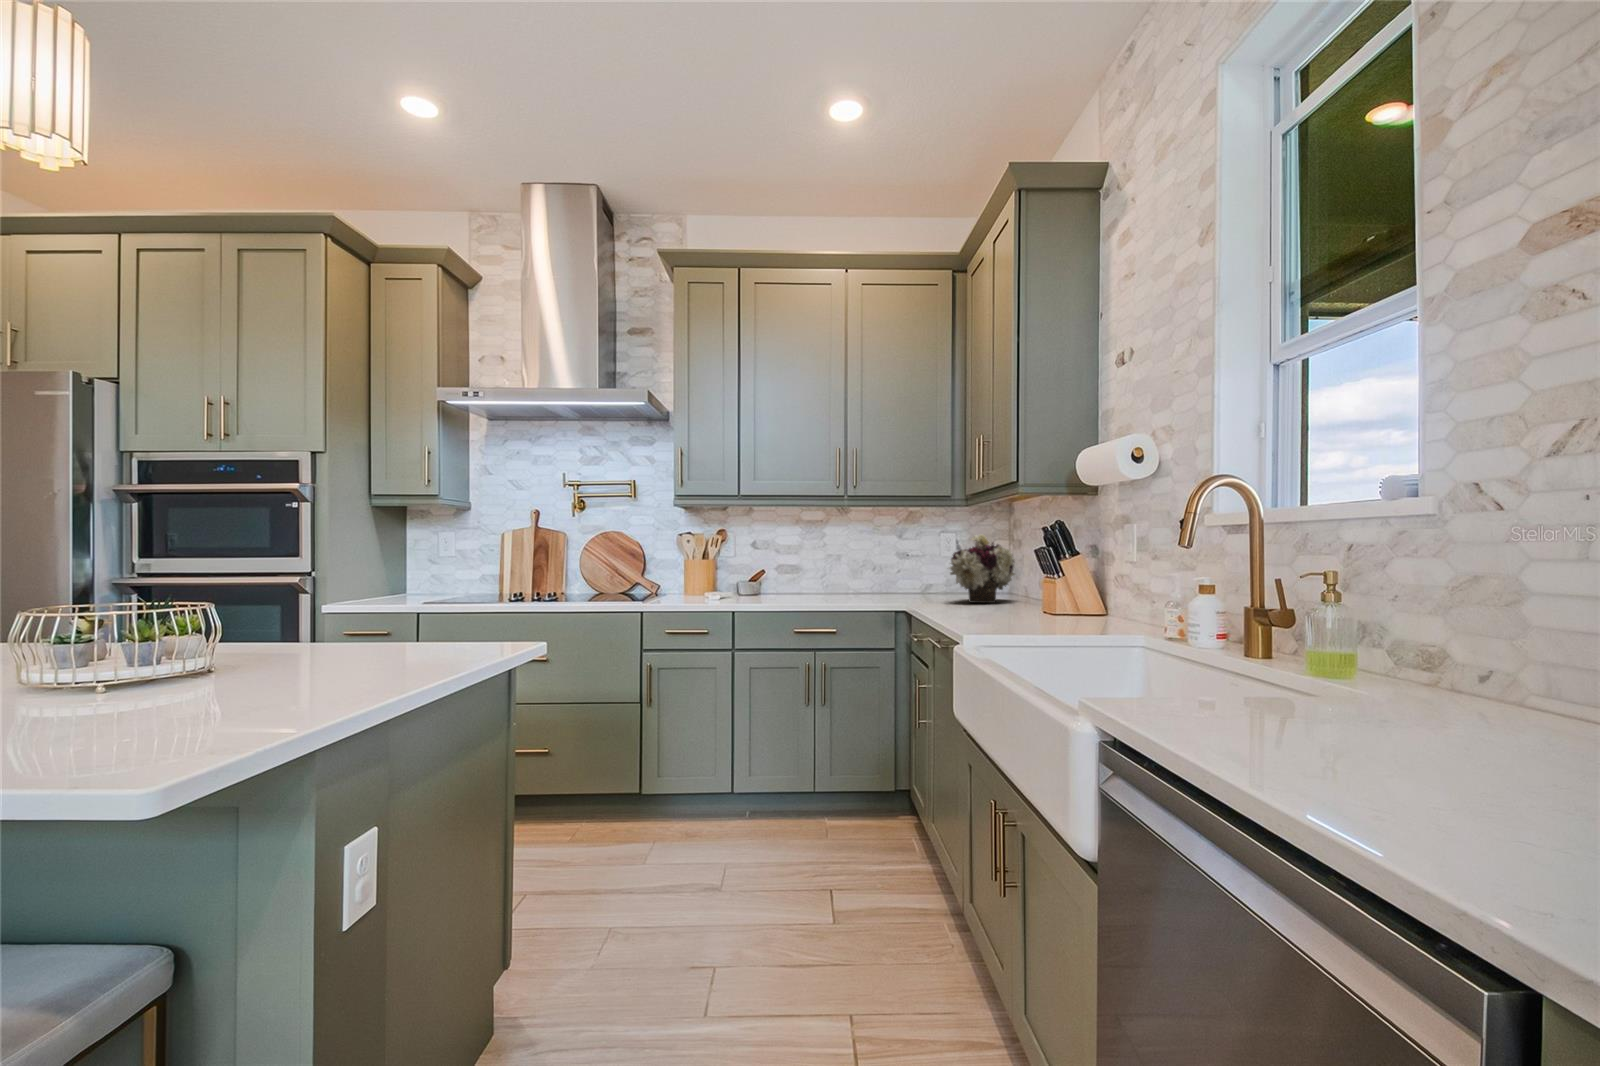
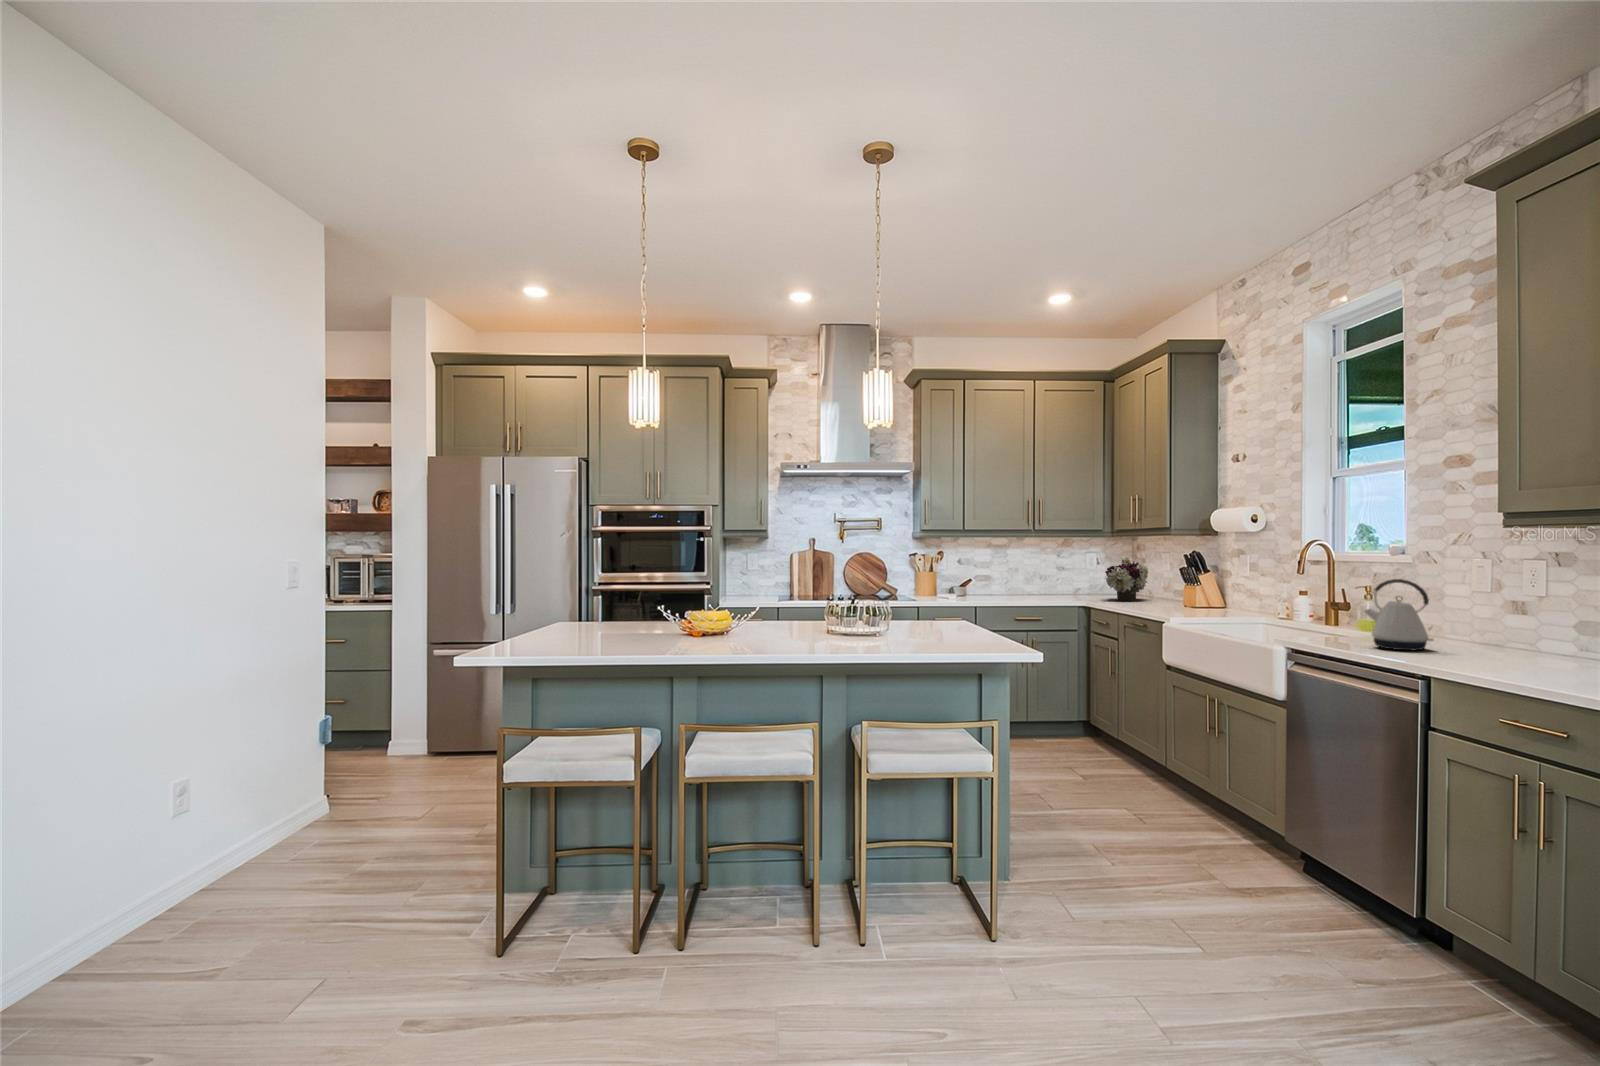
kettle: none [1292,542,1508,769] -> present [1364,579,1433,650]

